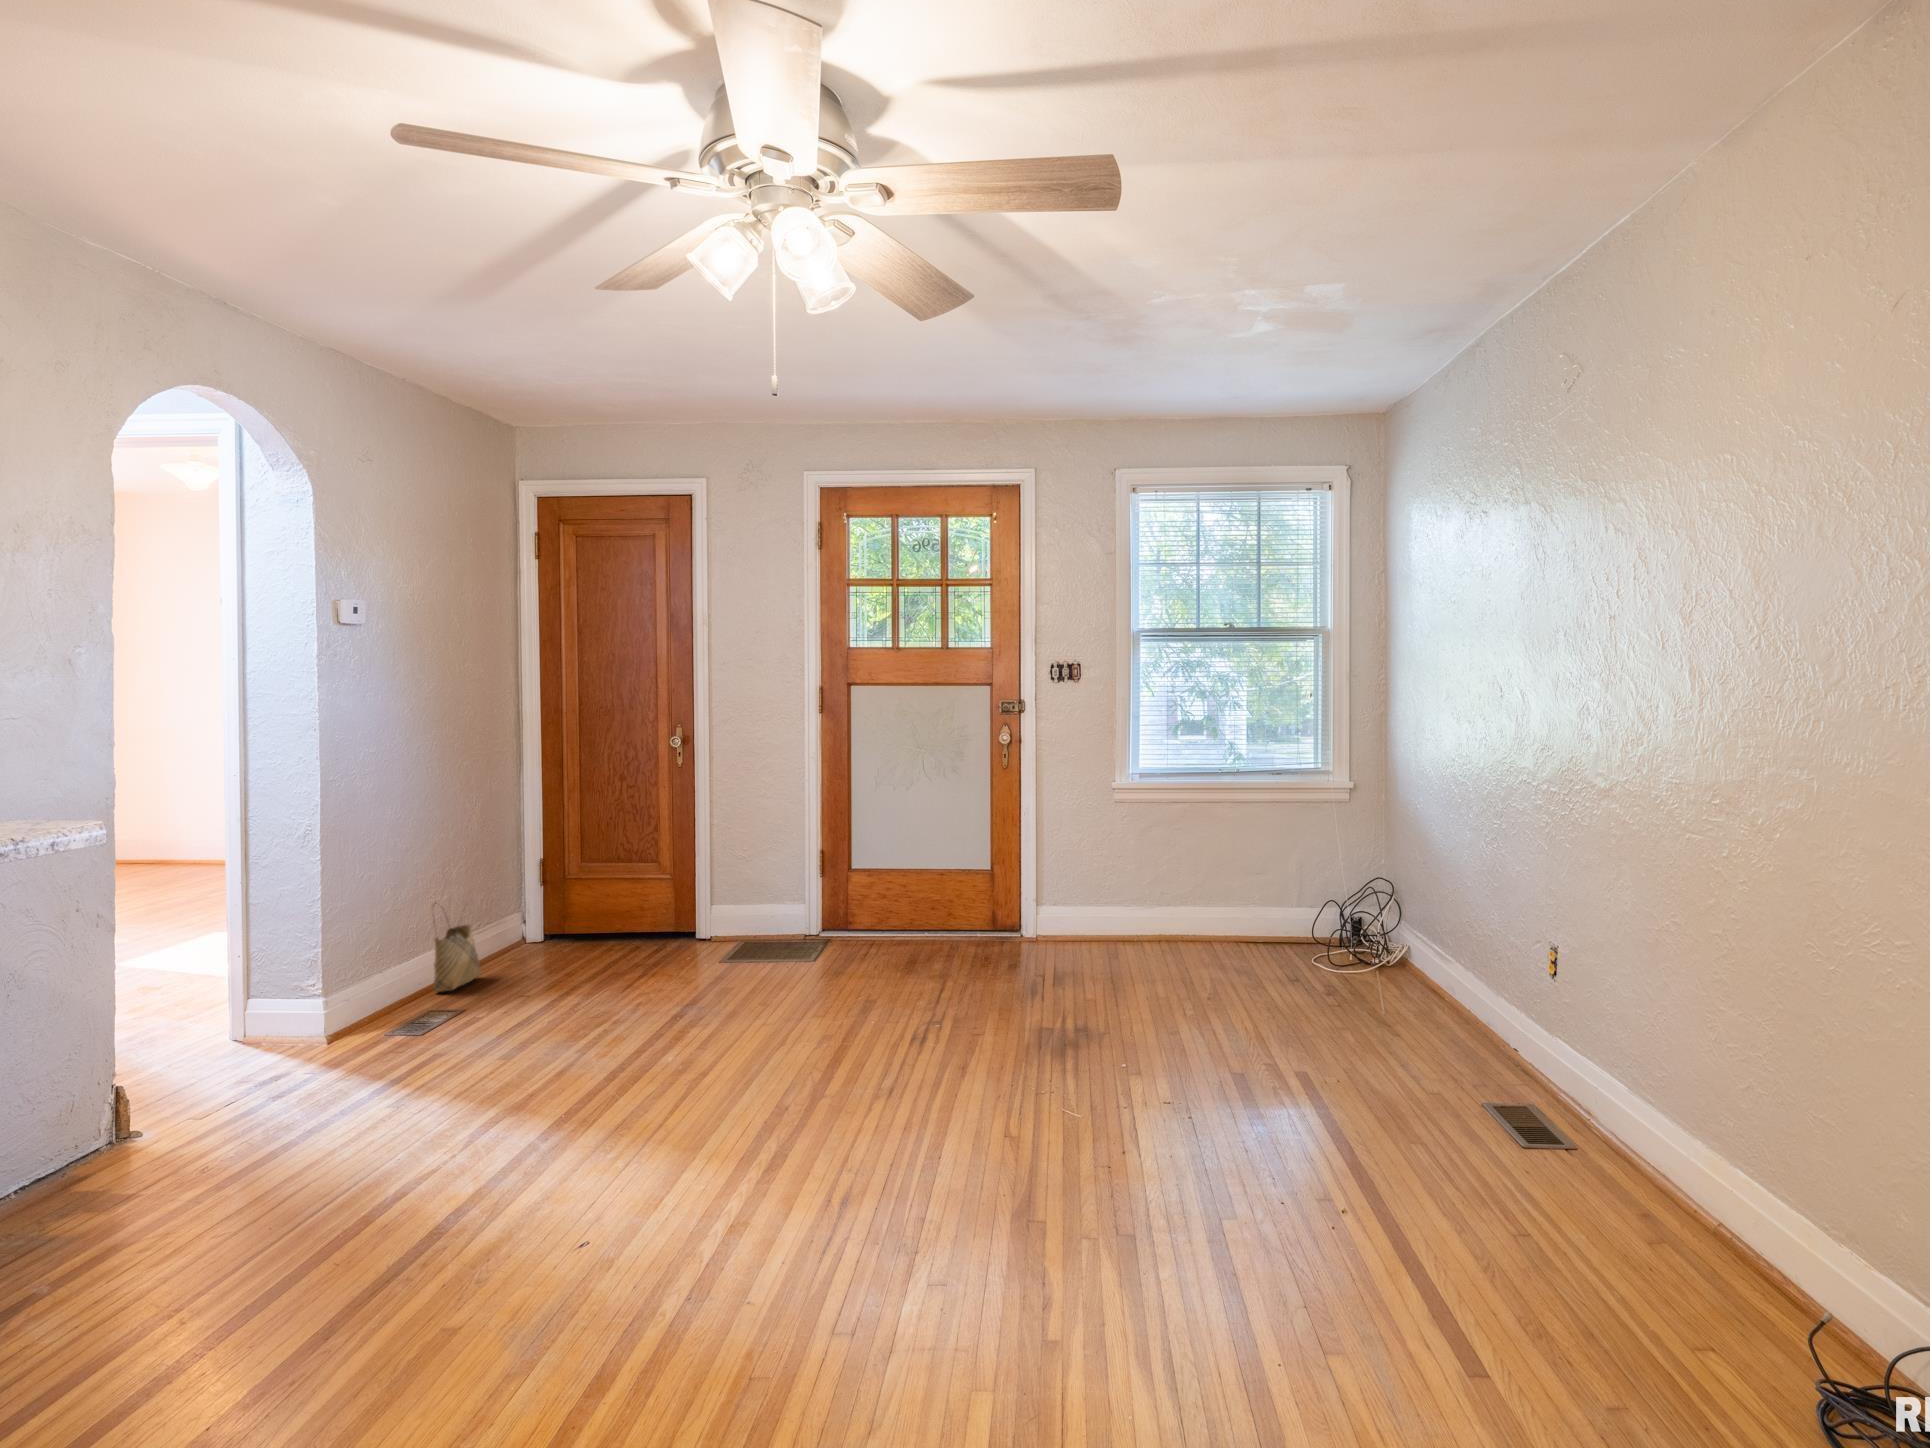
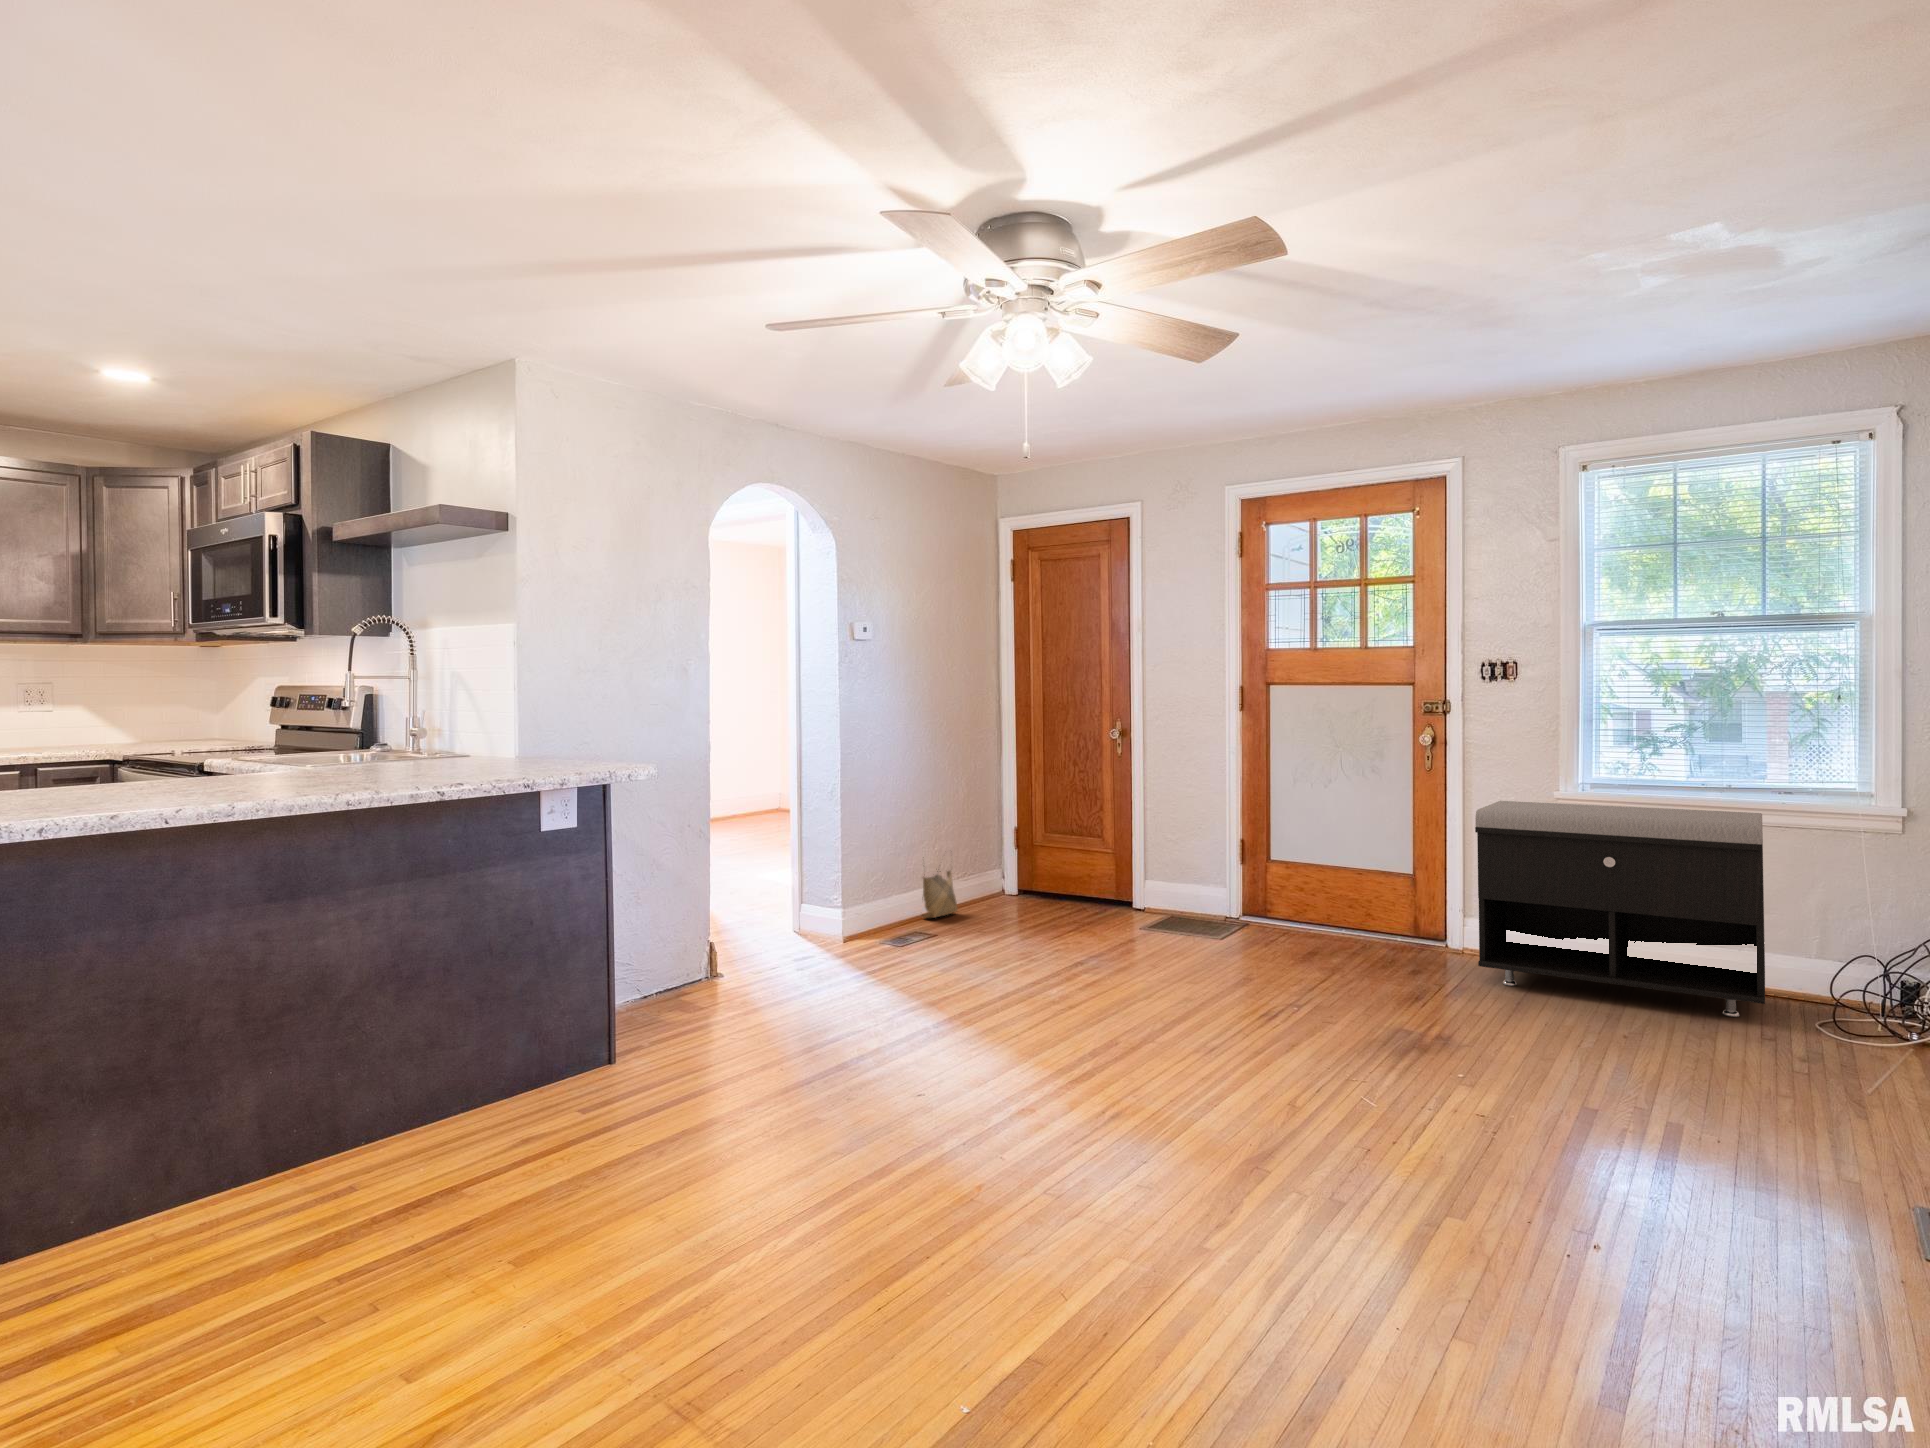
storage bench: none [1069,792,1288,967] -> present [1475,801,1765,1017]

